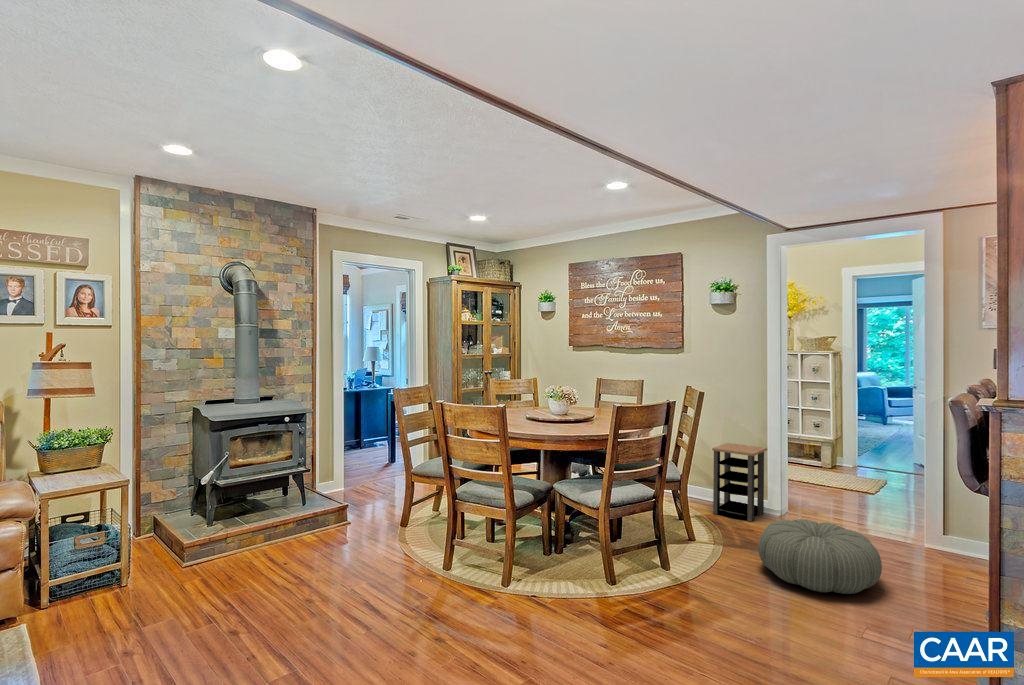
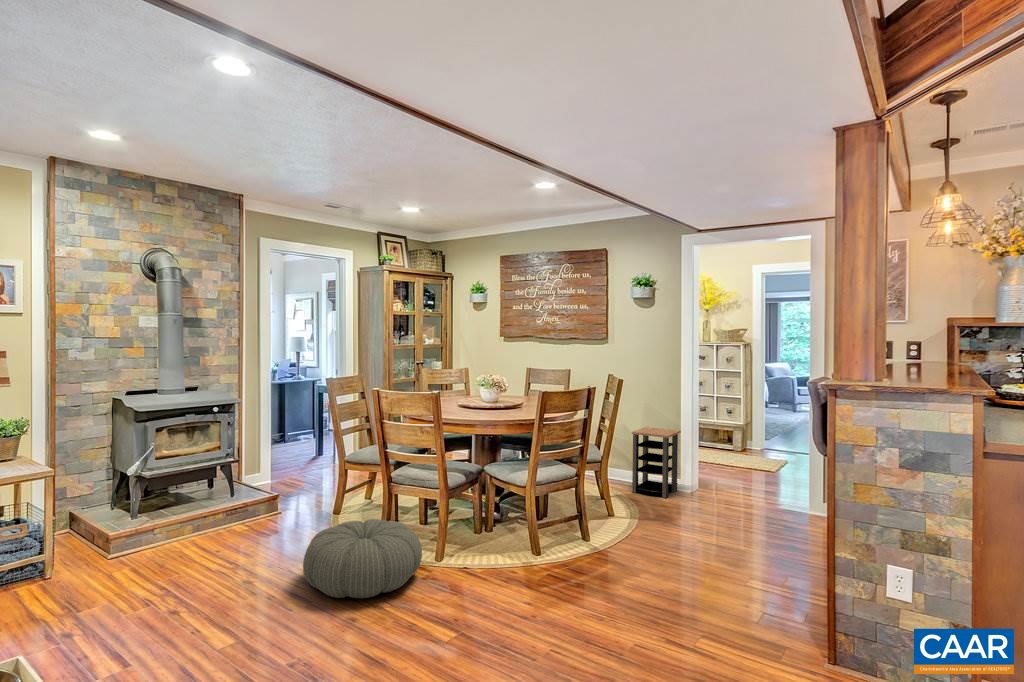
pouf: present [758,519,882,594] -> present [303,519,422,598]

